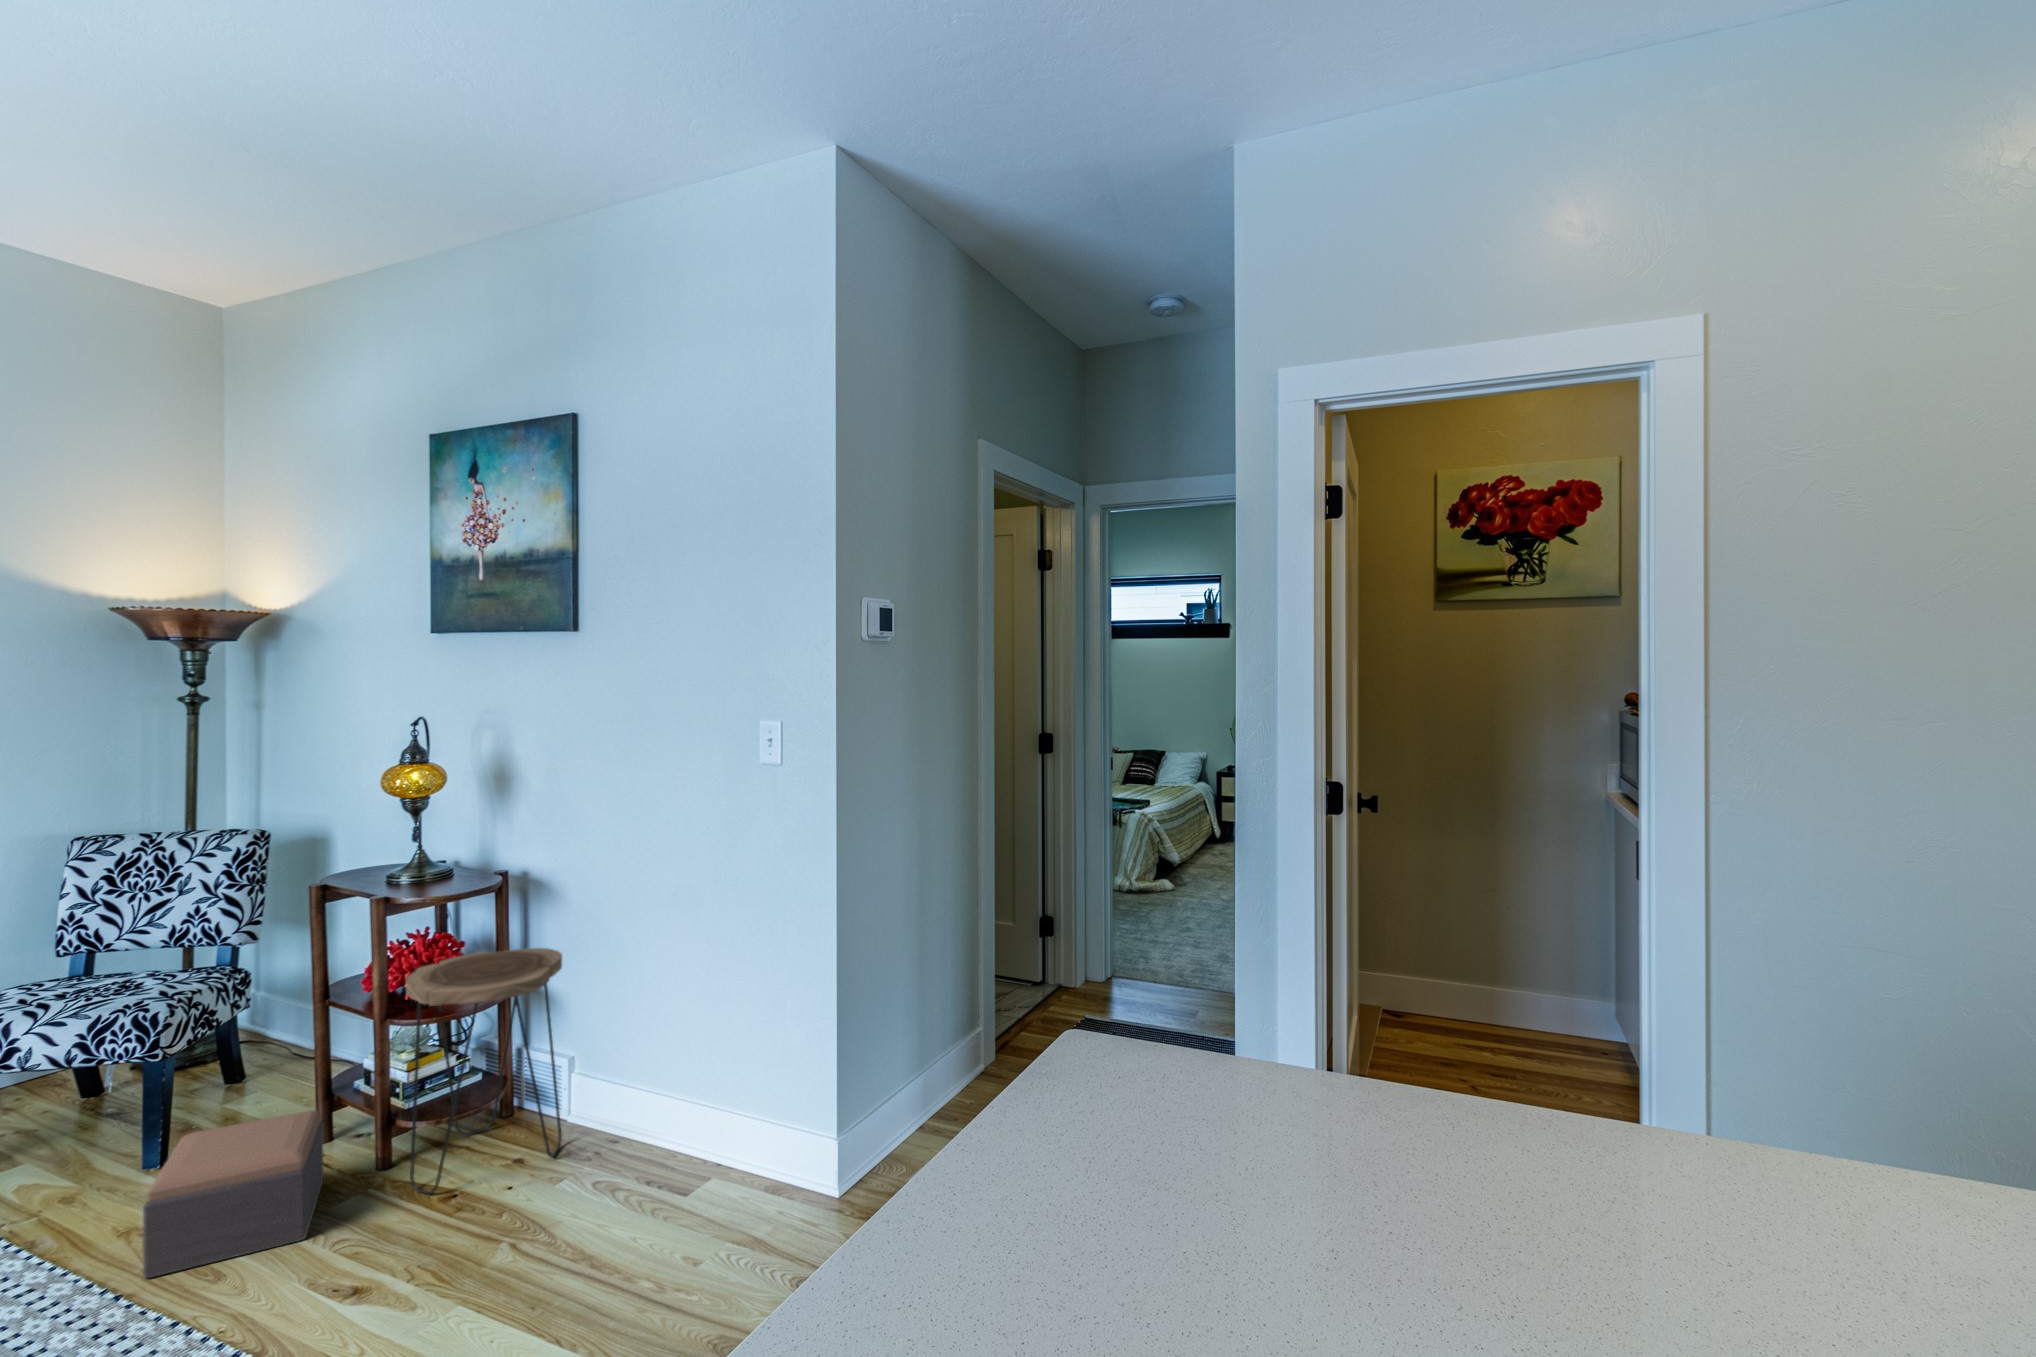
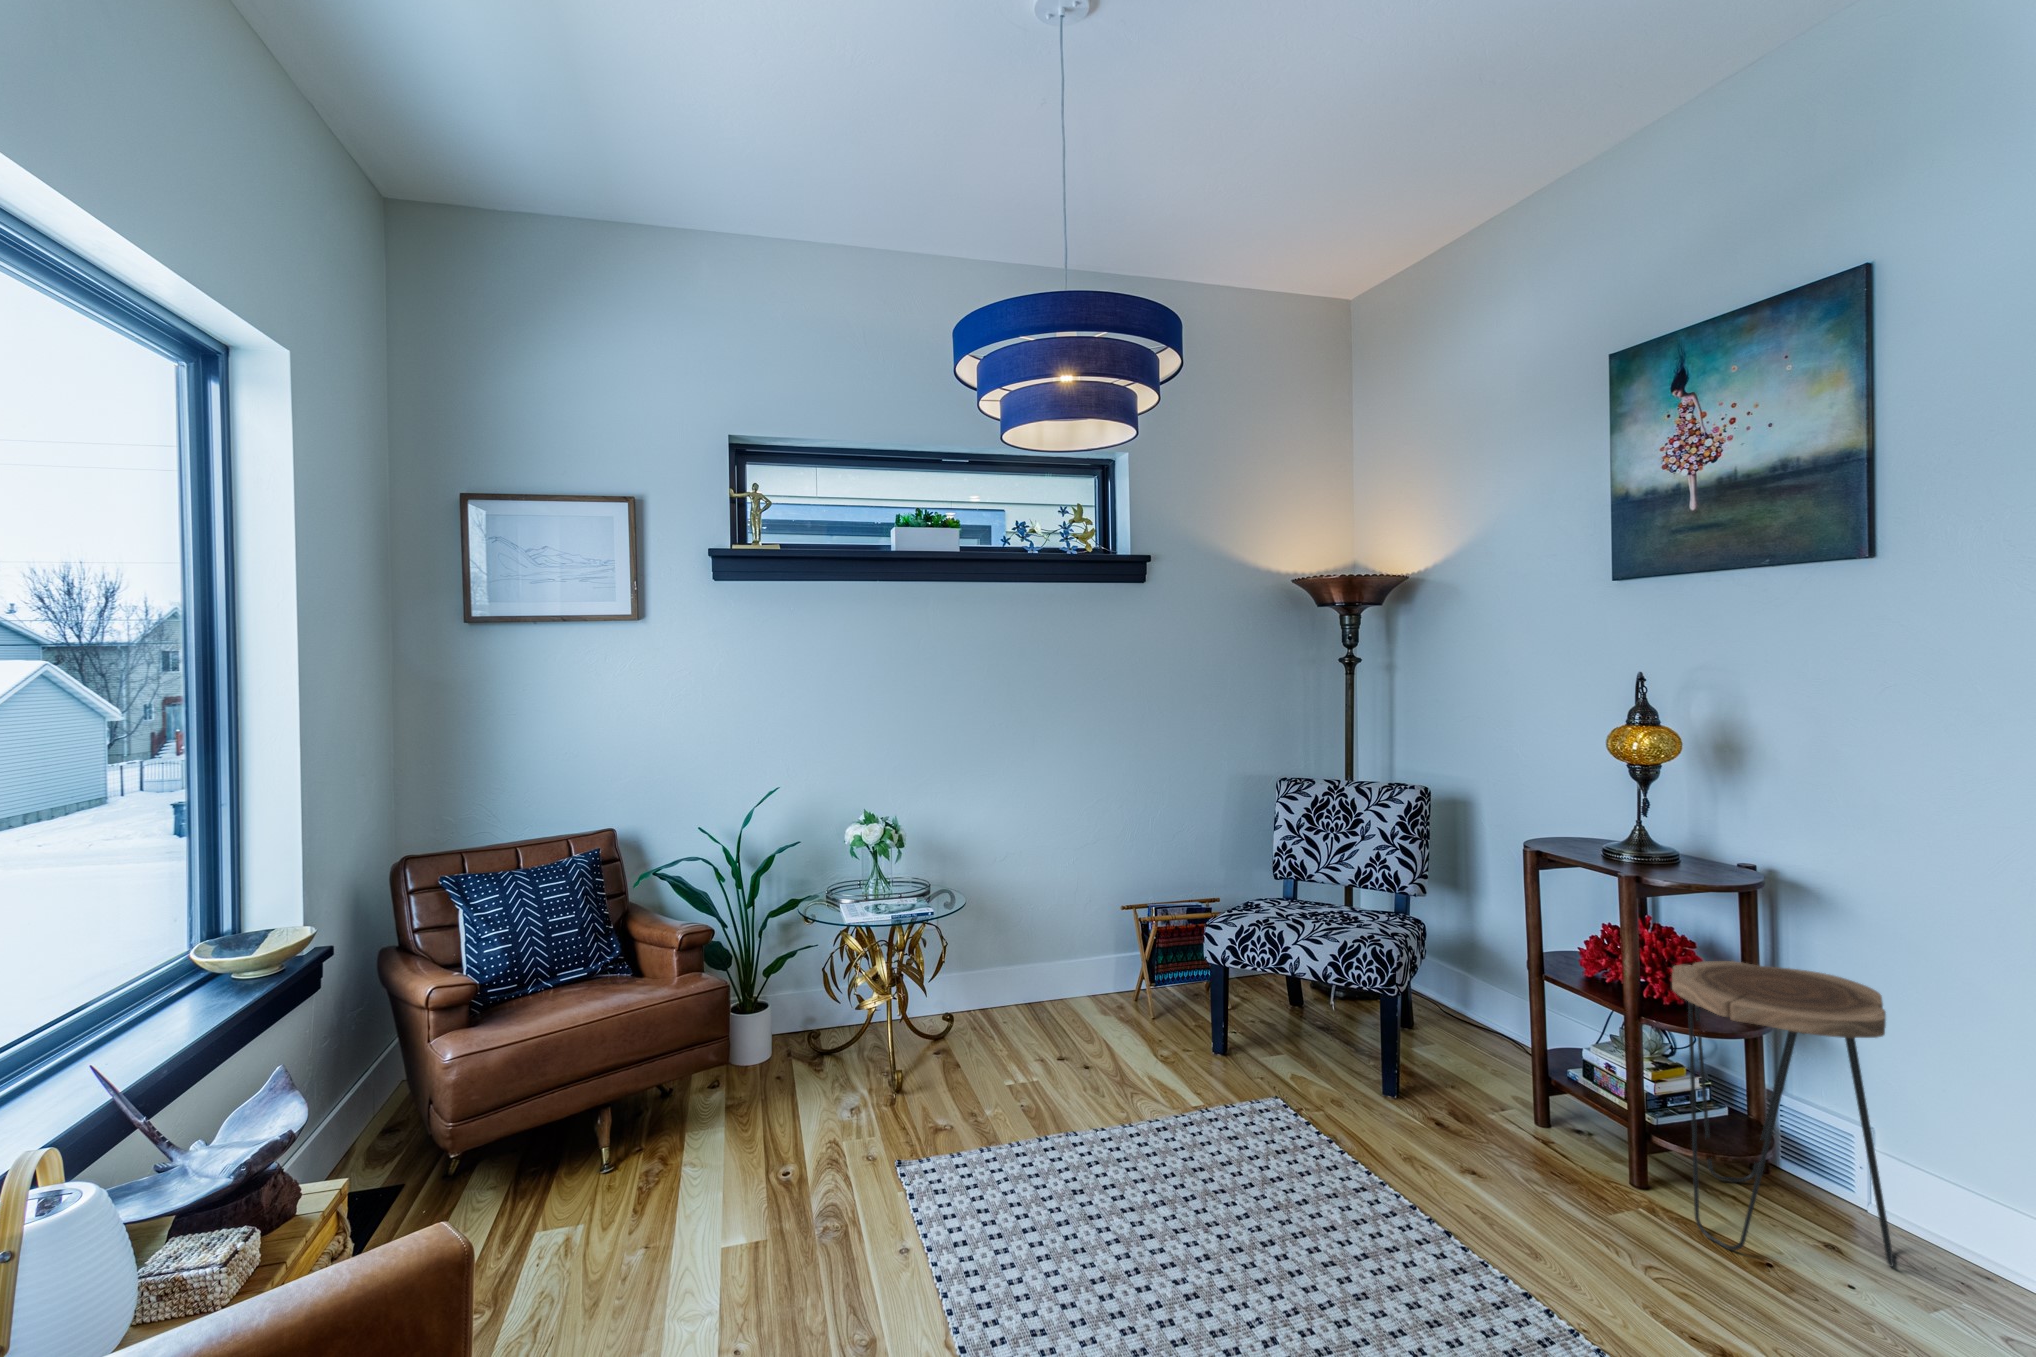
footstool: present [143,1110,323,1278] -> none [1443,1080,1604,1246]

